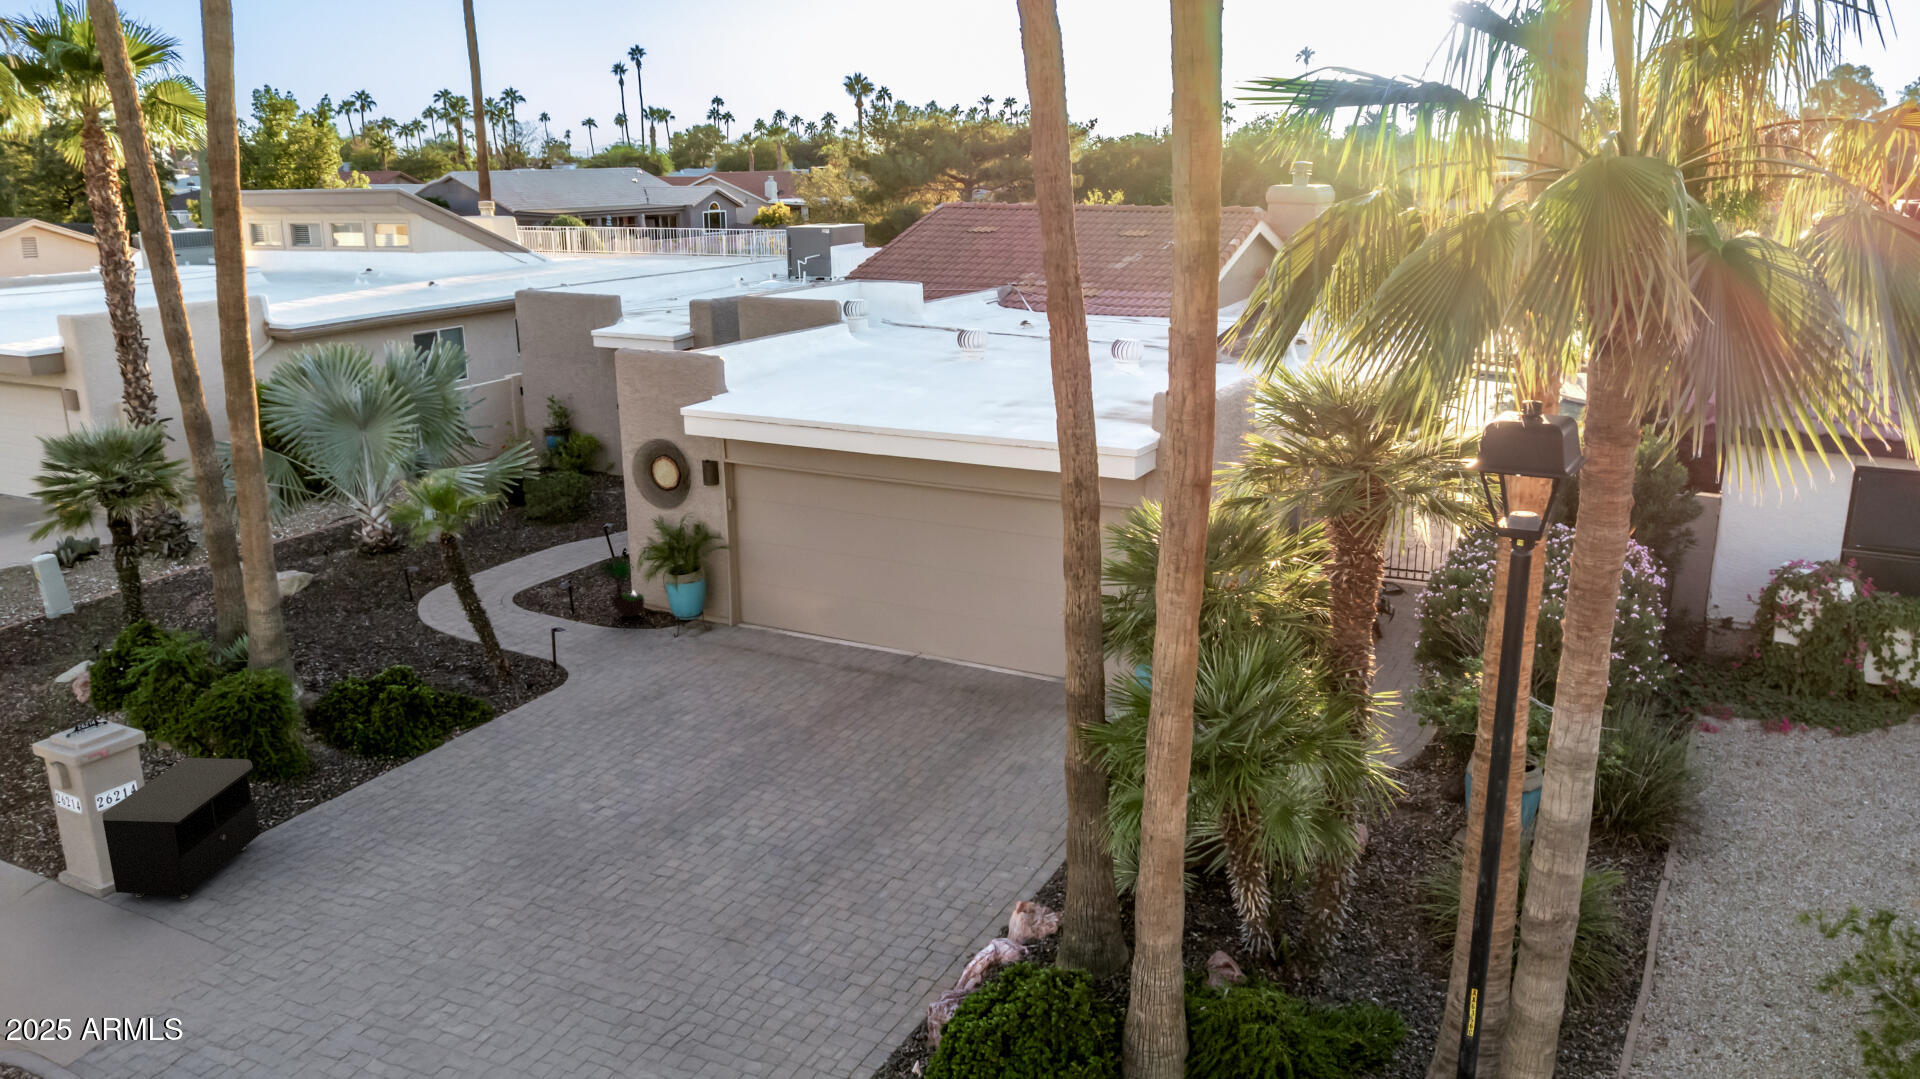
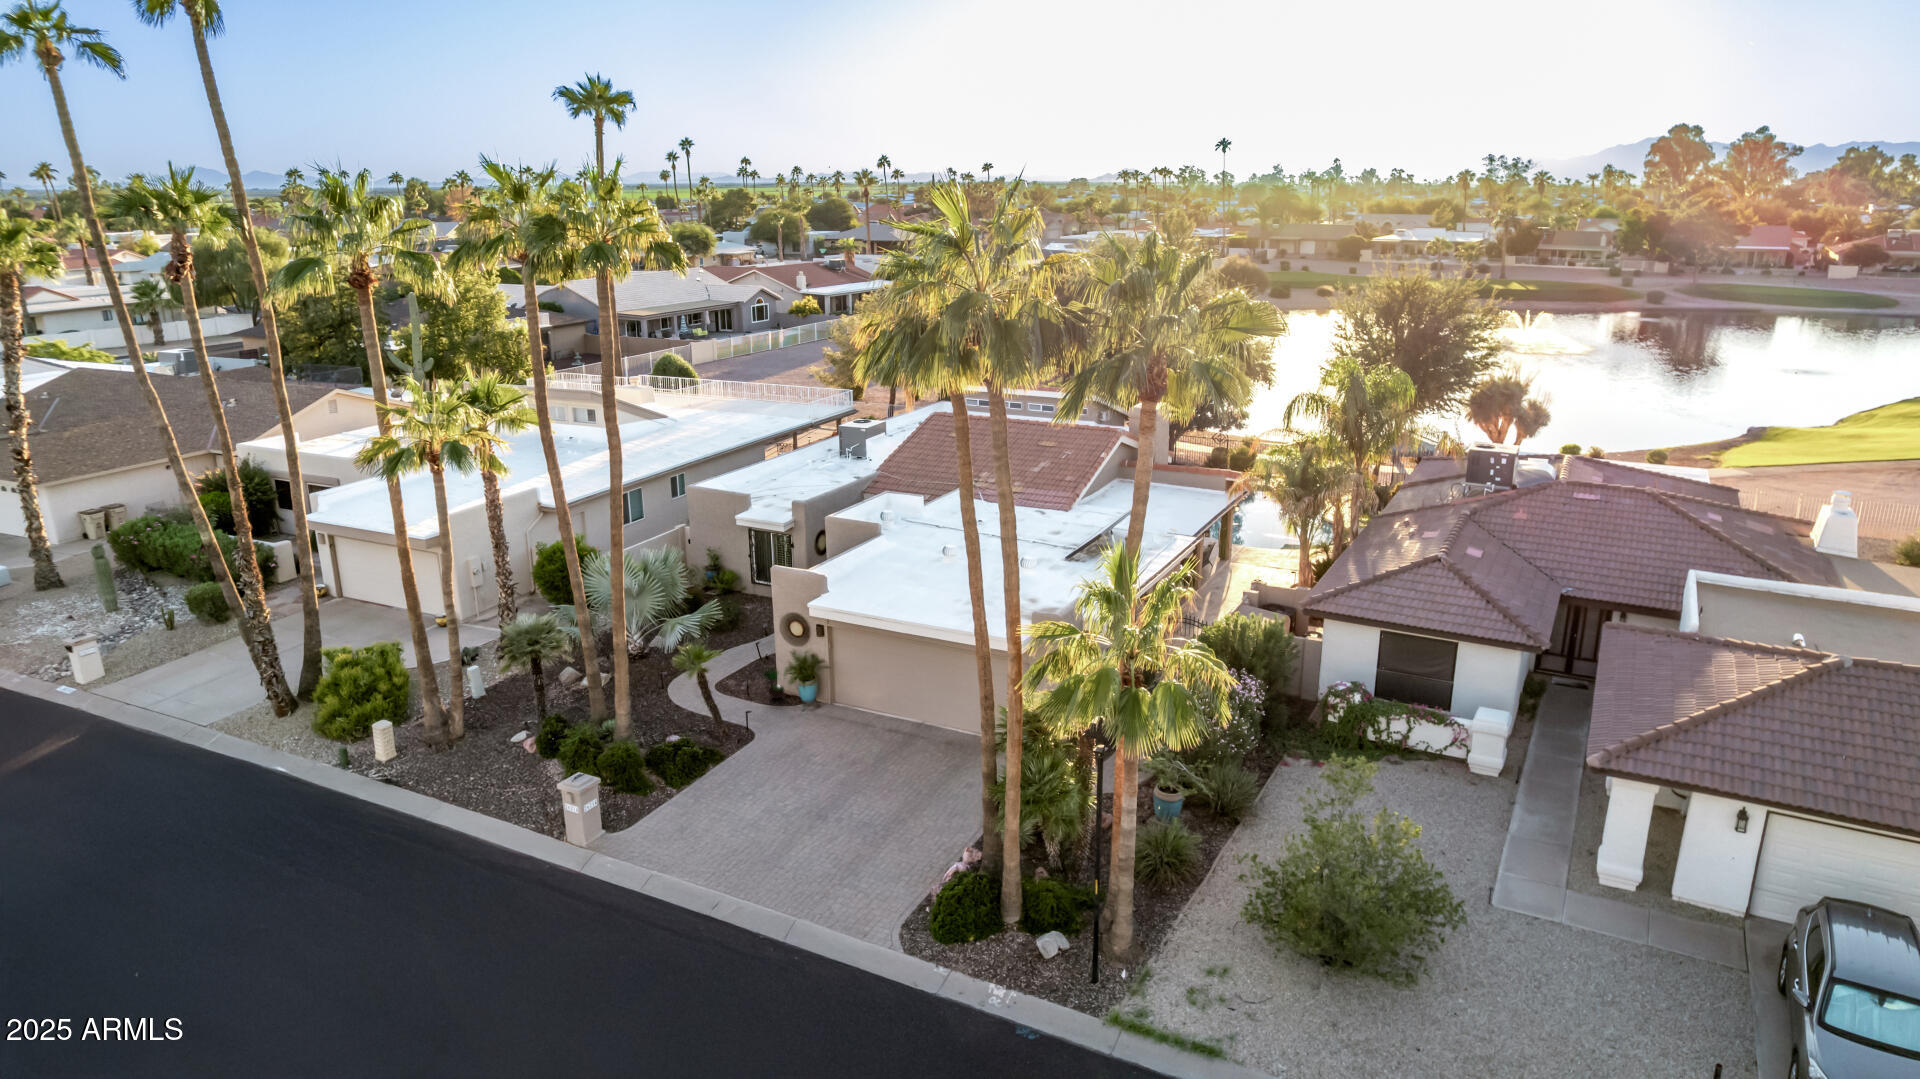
storage bench: present [102,758,260,899] -> none [595,790,645,850]

